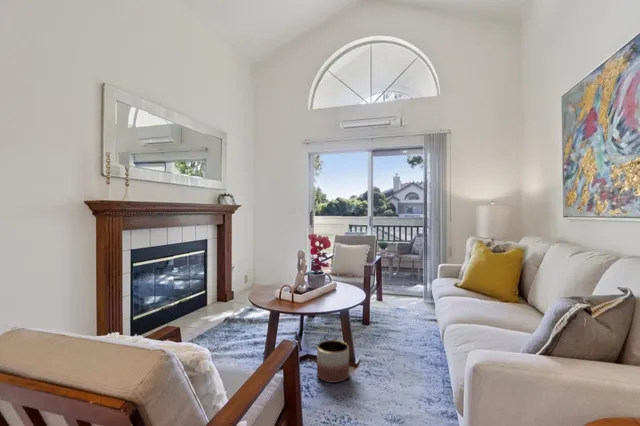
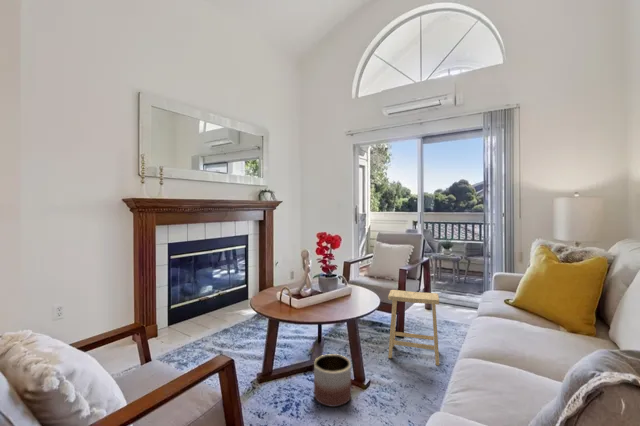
footstool: none [363,284,407,344] -> present [388,290,439,366]

